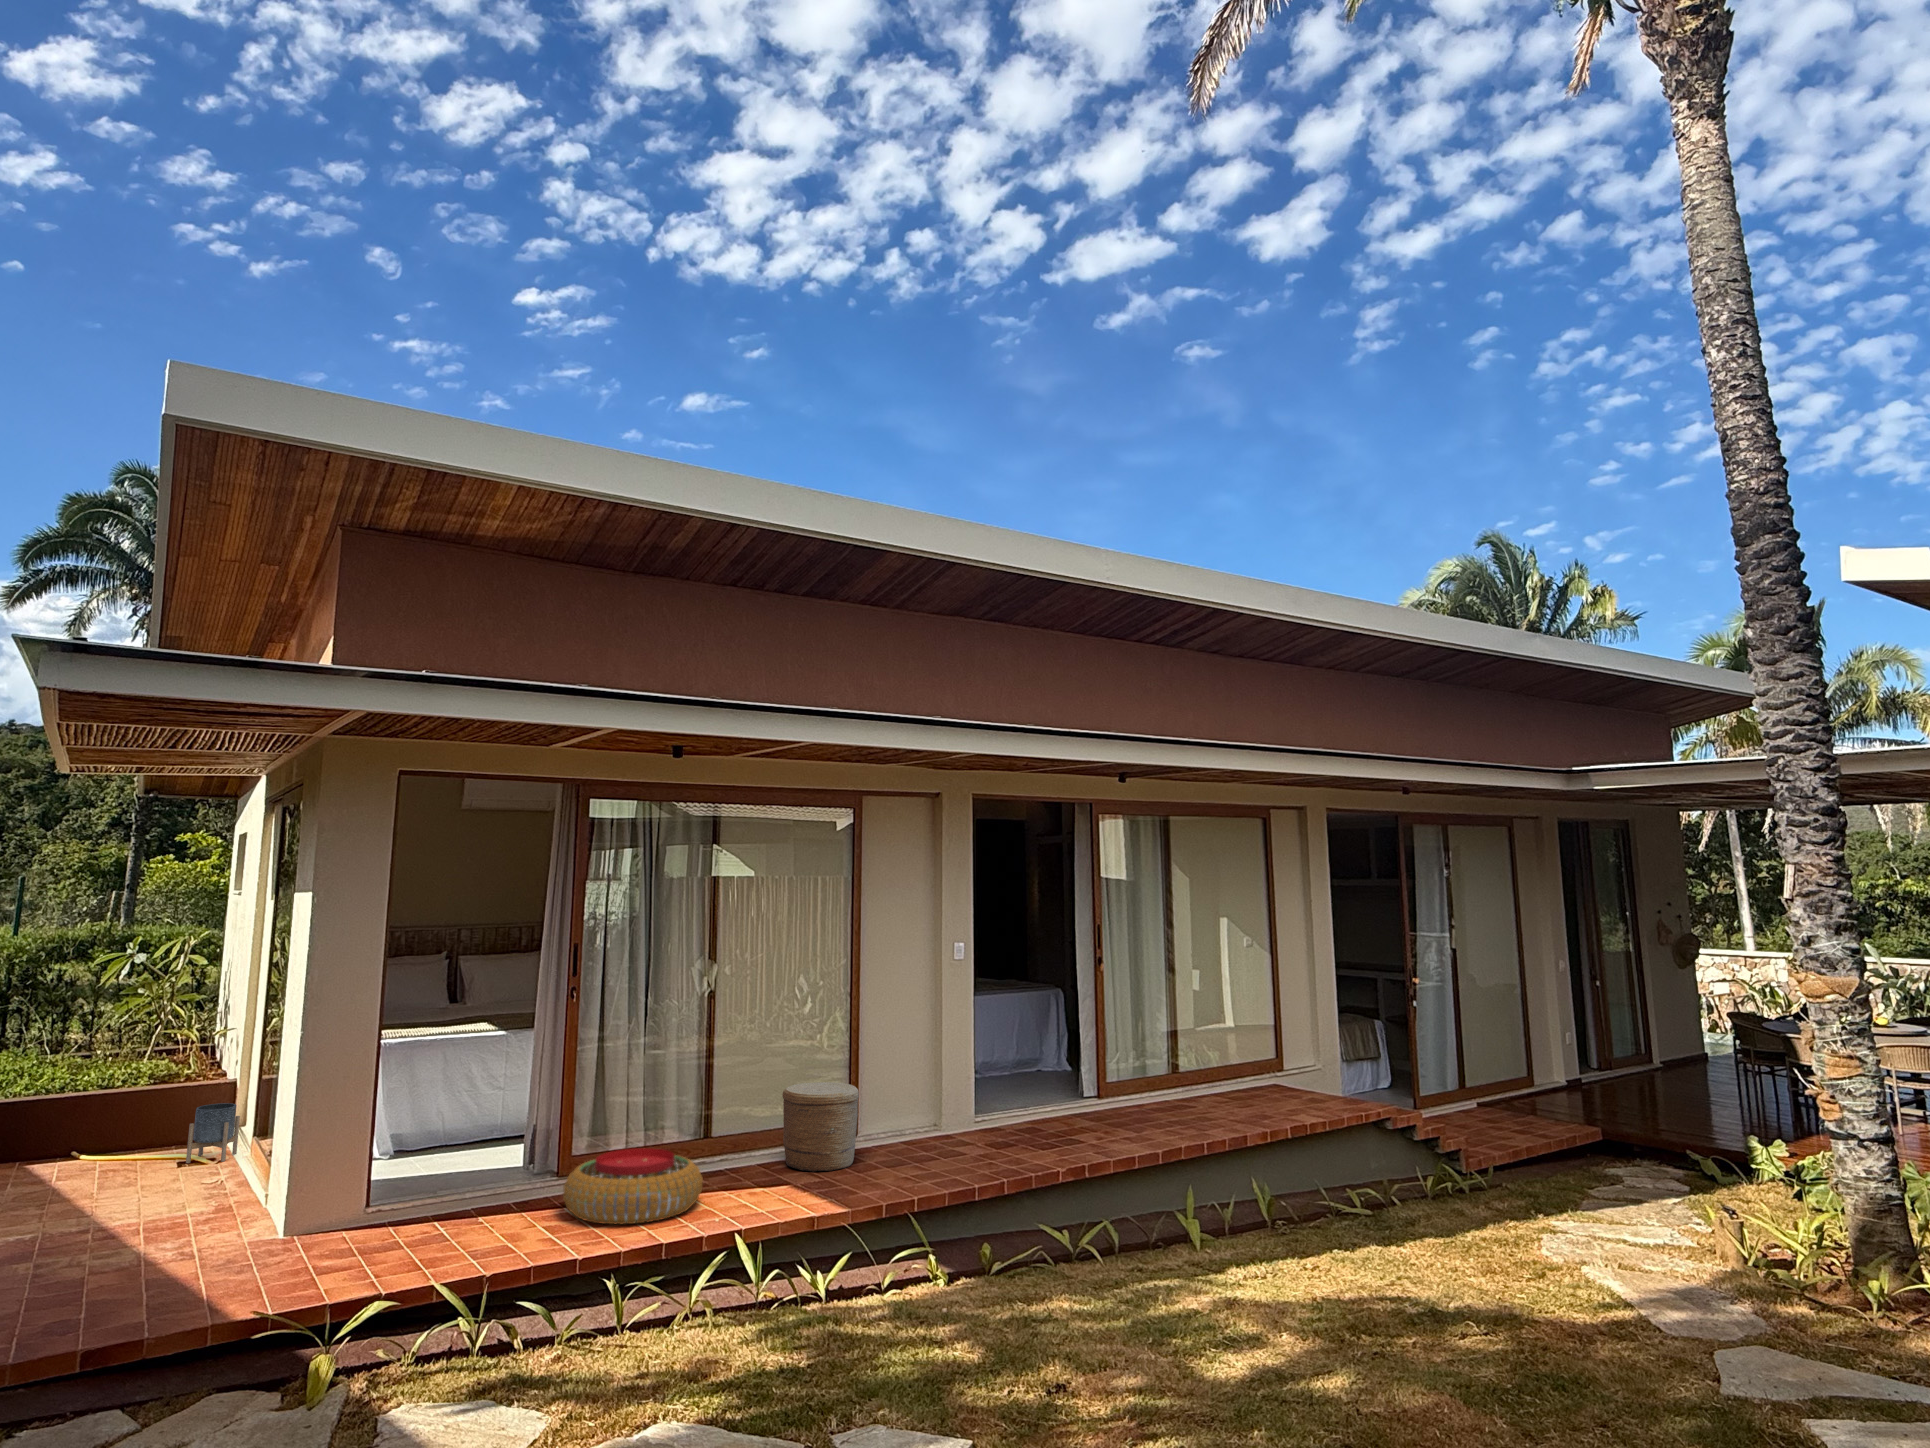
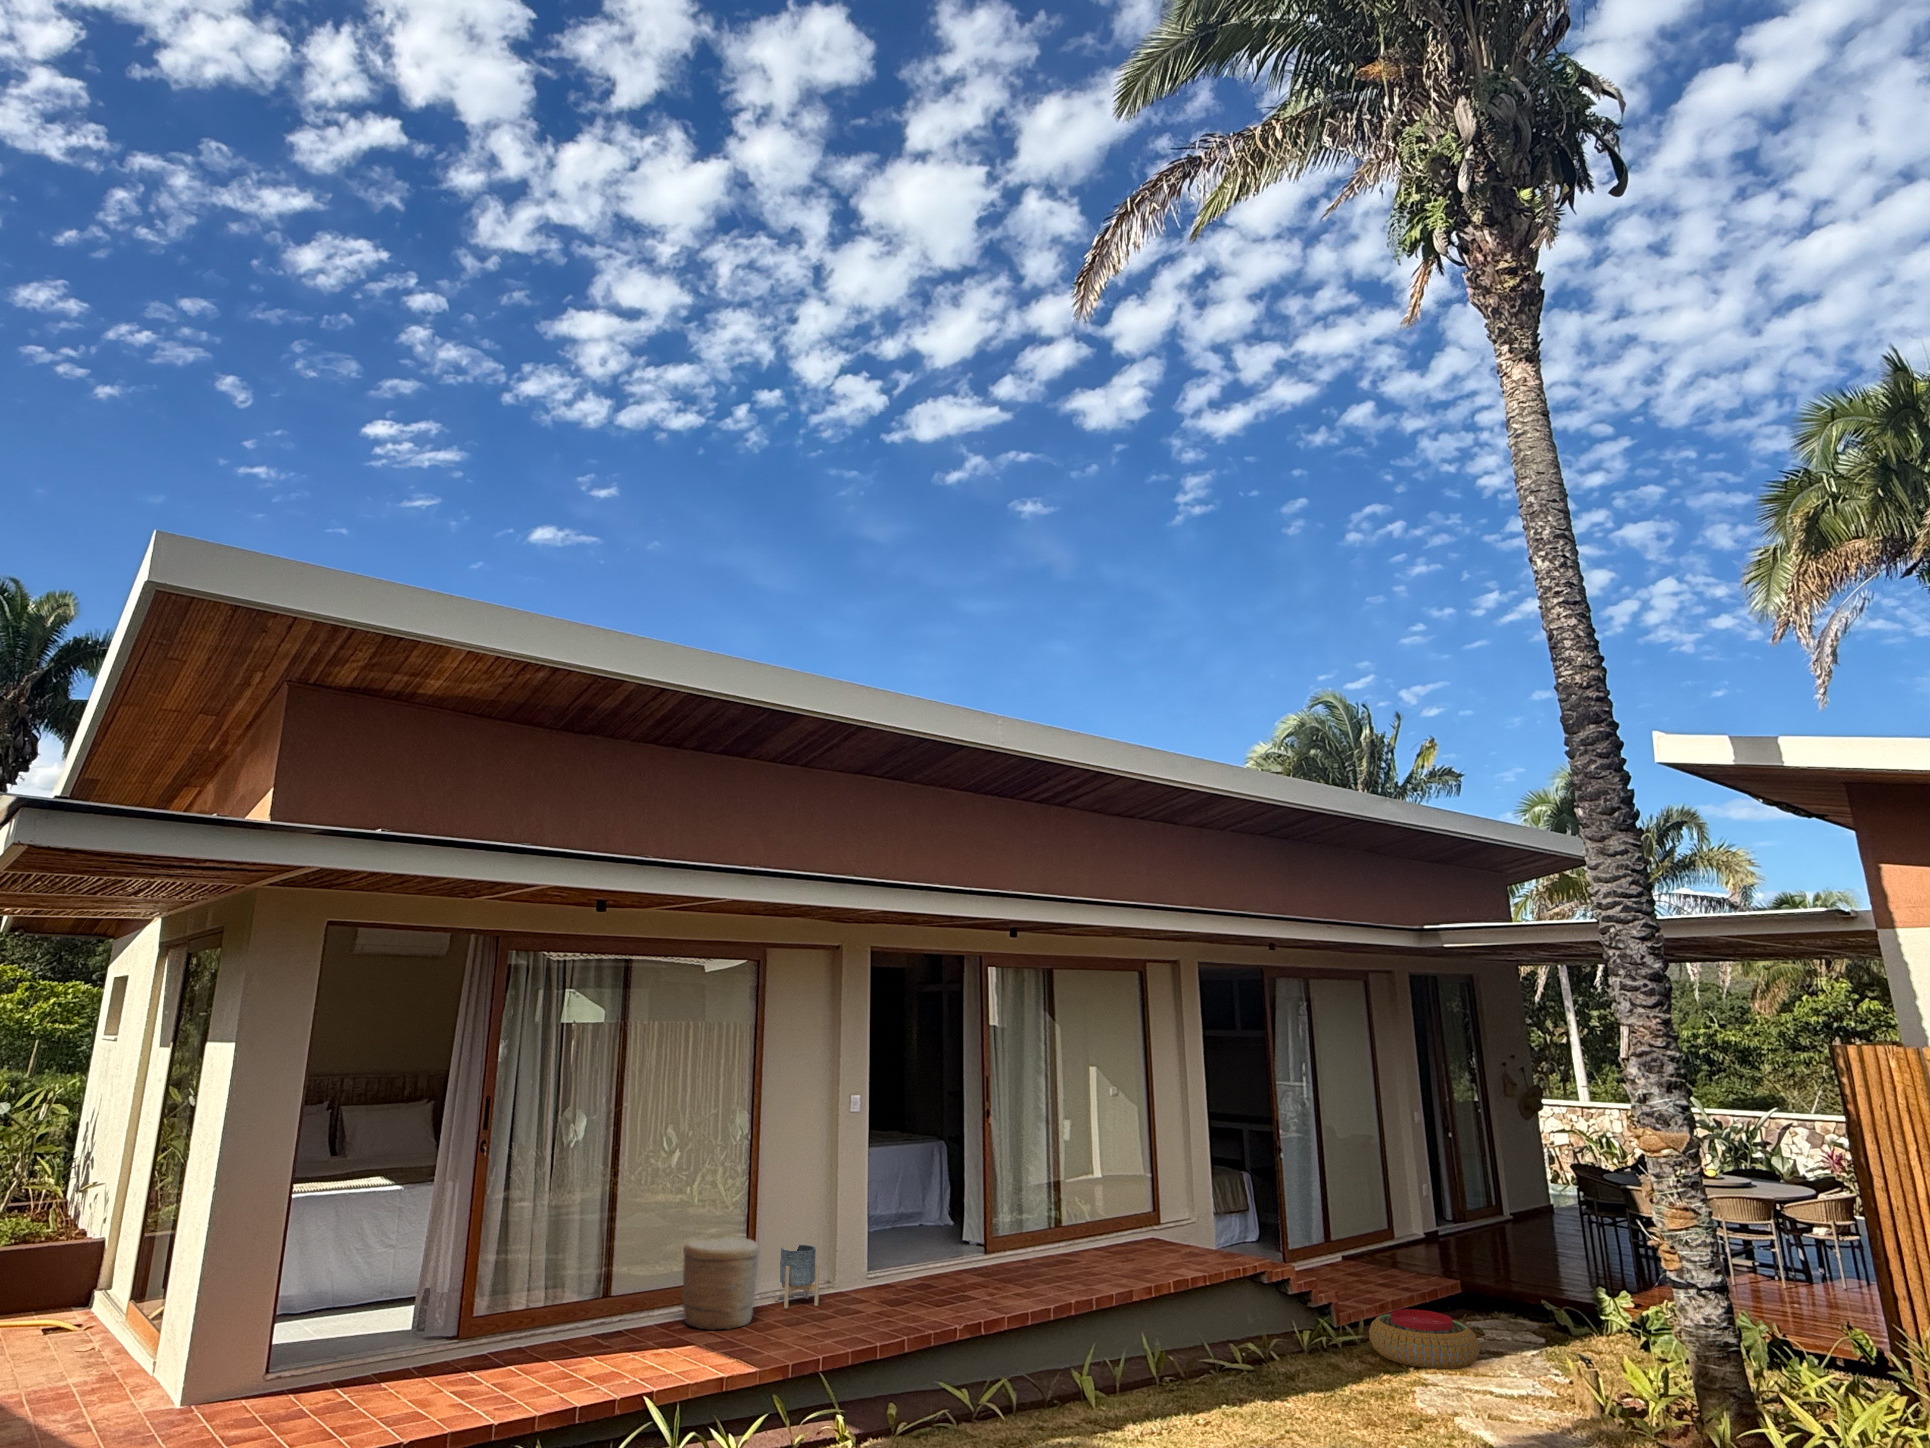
planter: present [186,1103,240,1163] -> present [775,1245,820,1308]
pouf: present [563,1148,703,1224] -> present [1369,1309,1480,1369]

